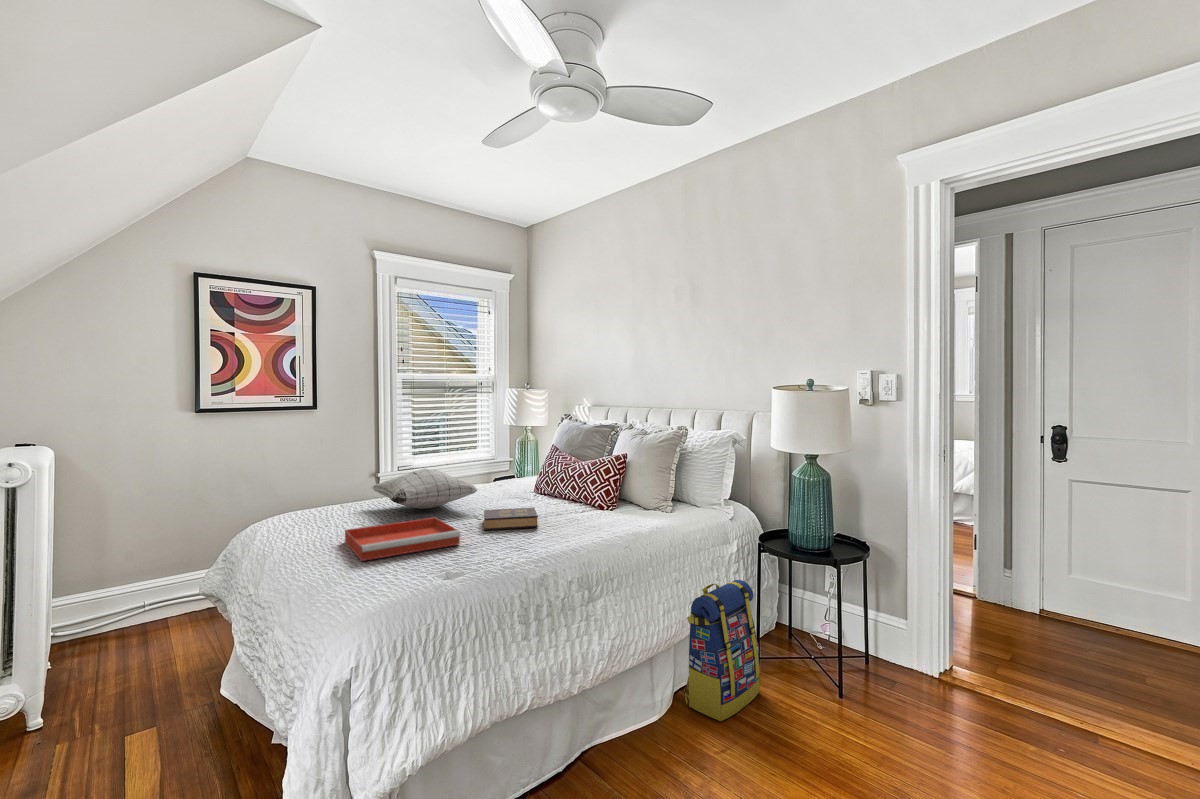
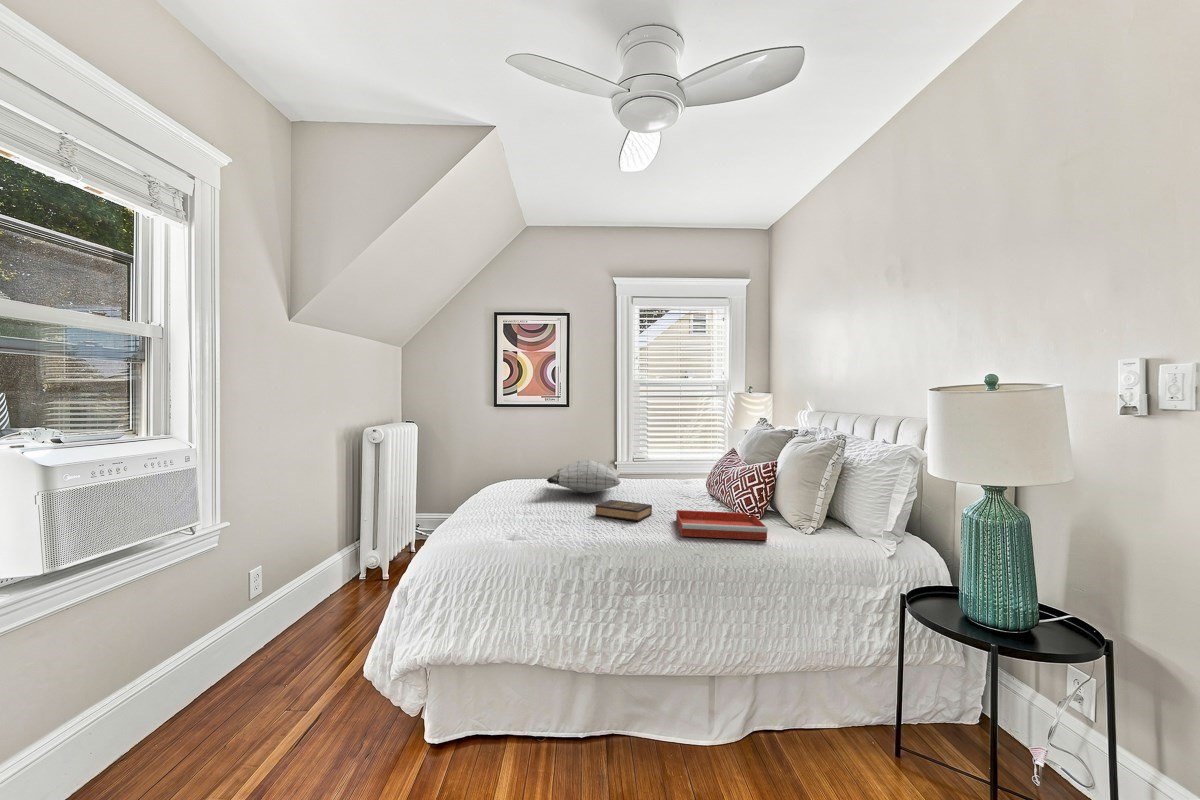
tray: present [345,517,460,561] -> present [676,510,768,540]
backpack: present [684,580,760,721] -> none [750,622,855,777]

